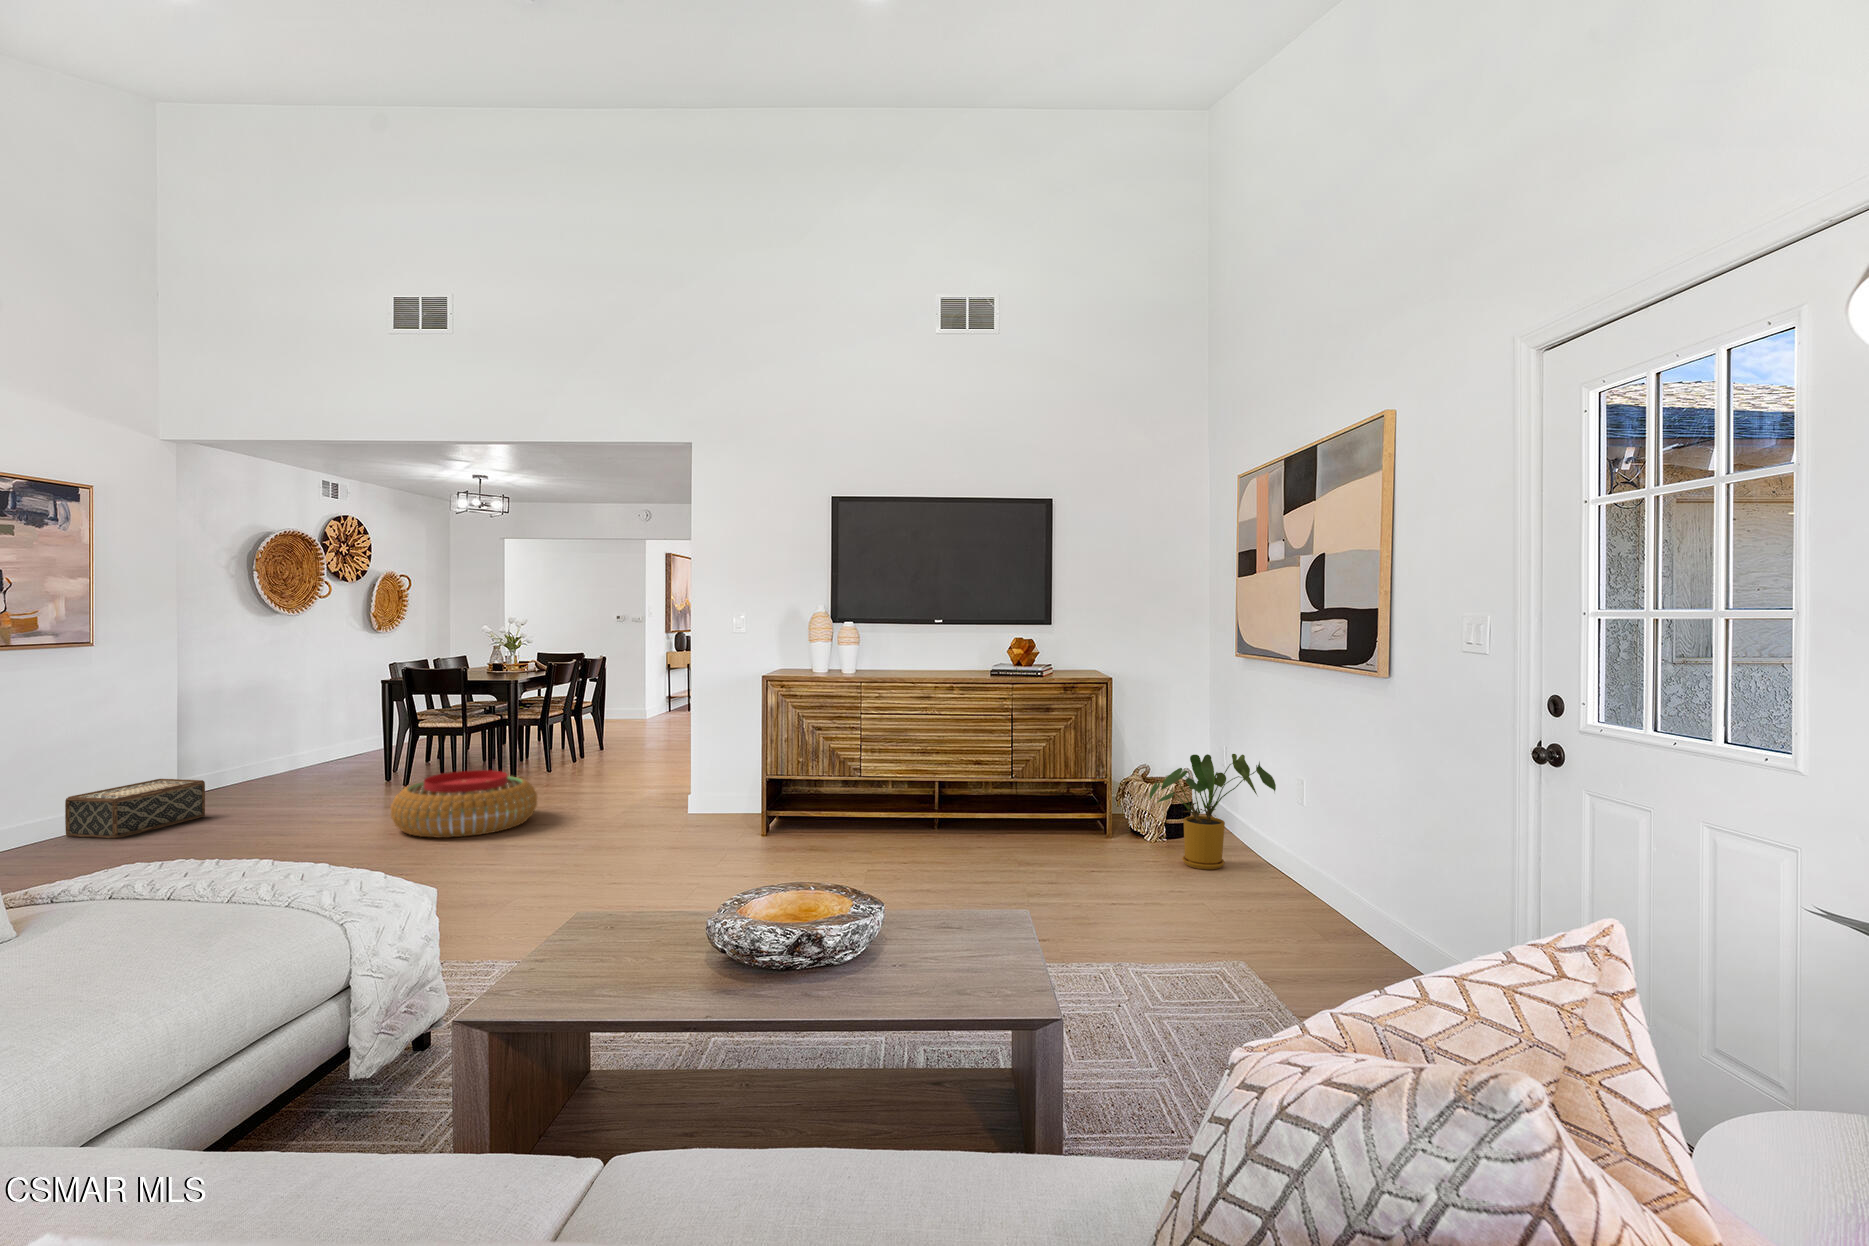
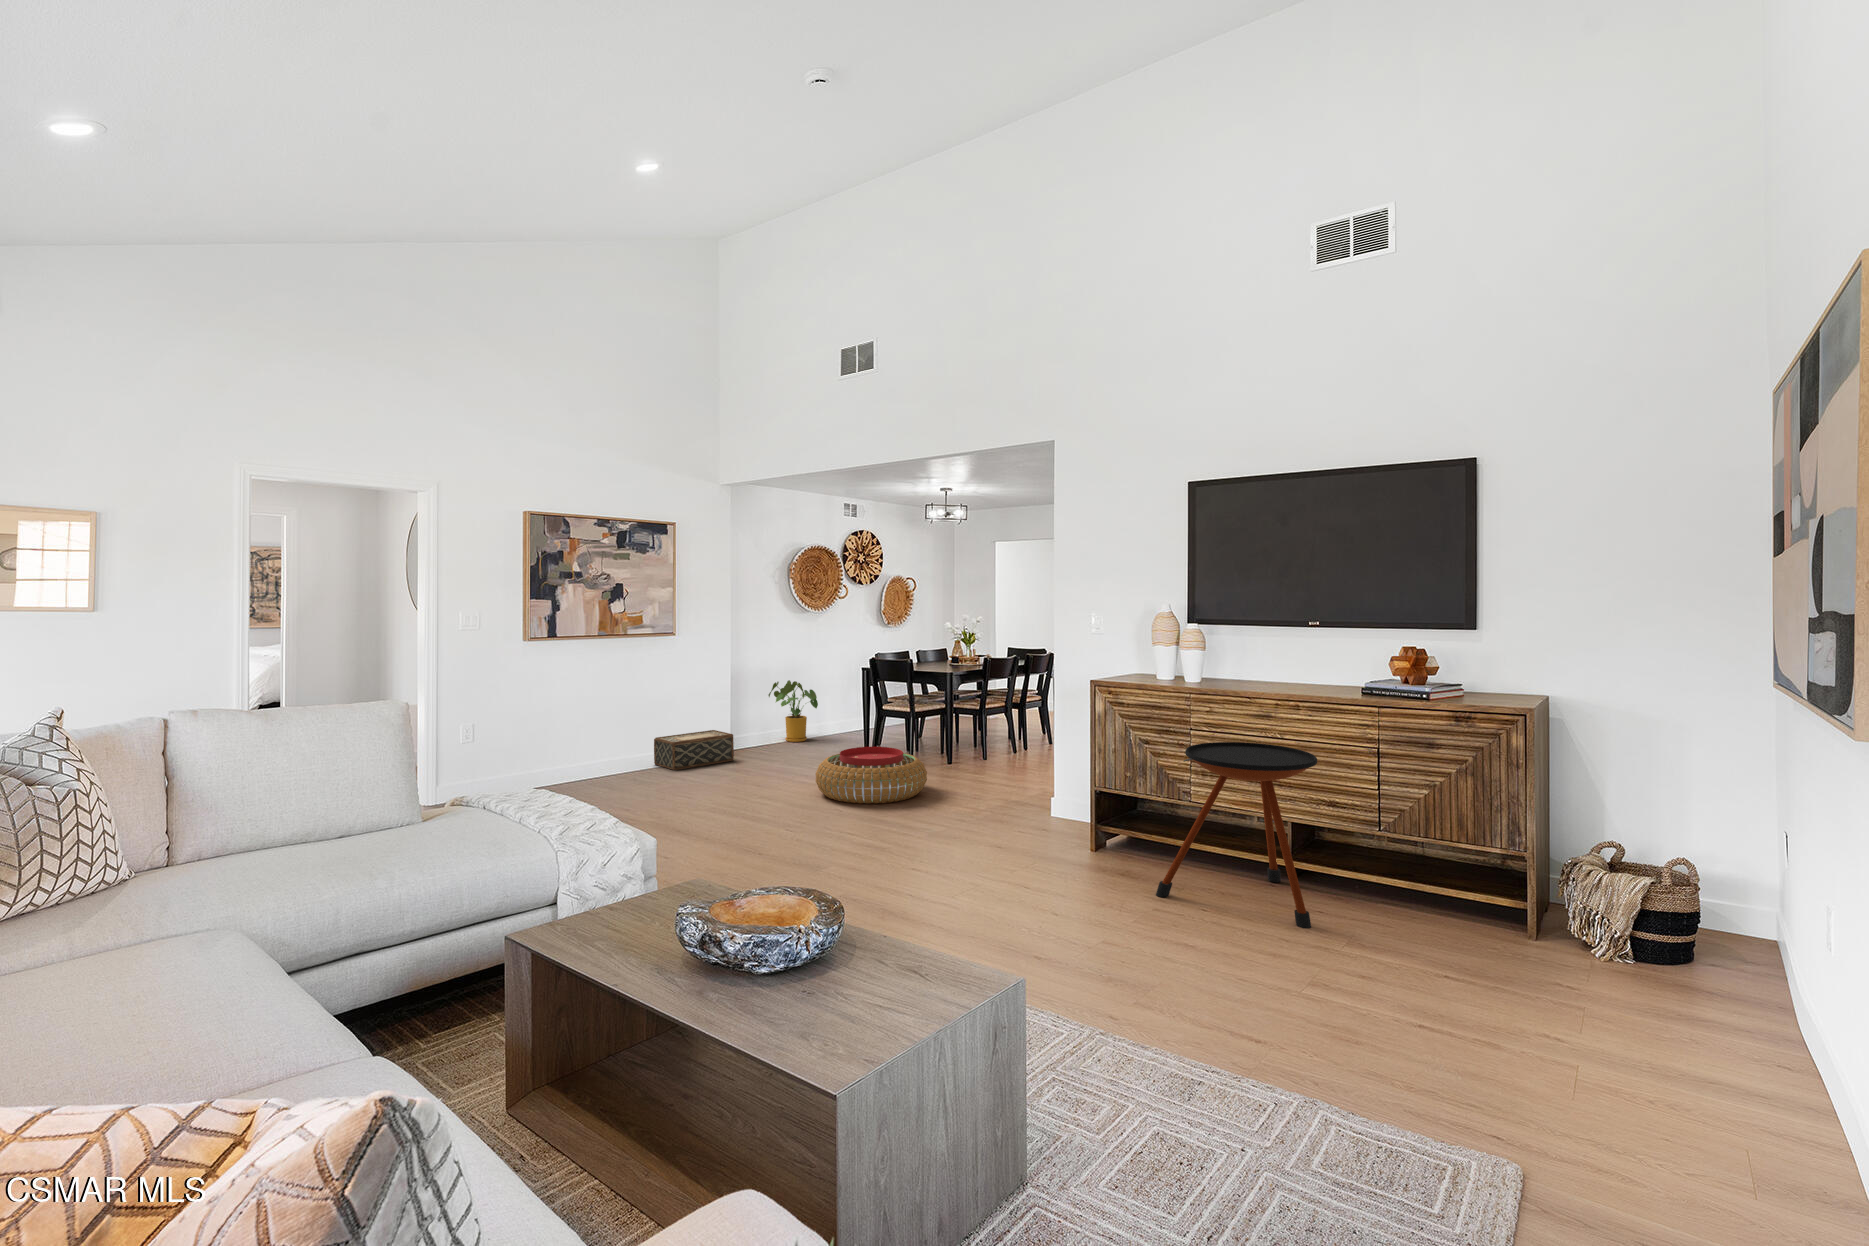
side table: none [861,720,991,862] -> present [1156,742,1317,929]
house plant: present [1150,754,1276,870] -> present [768,680,818,742]

